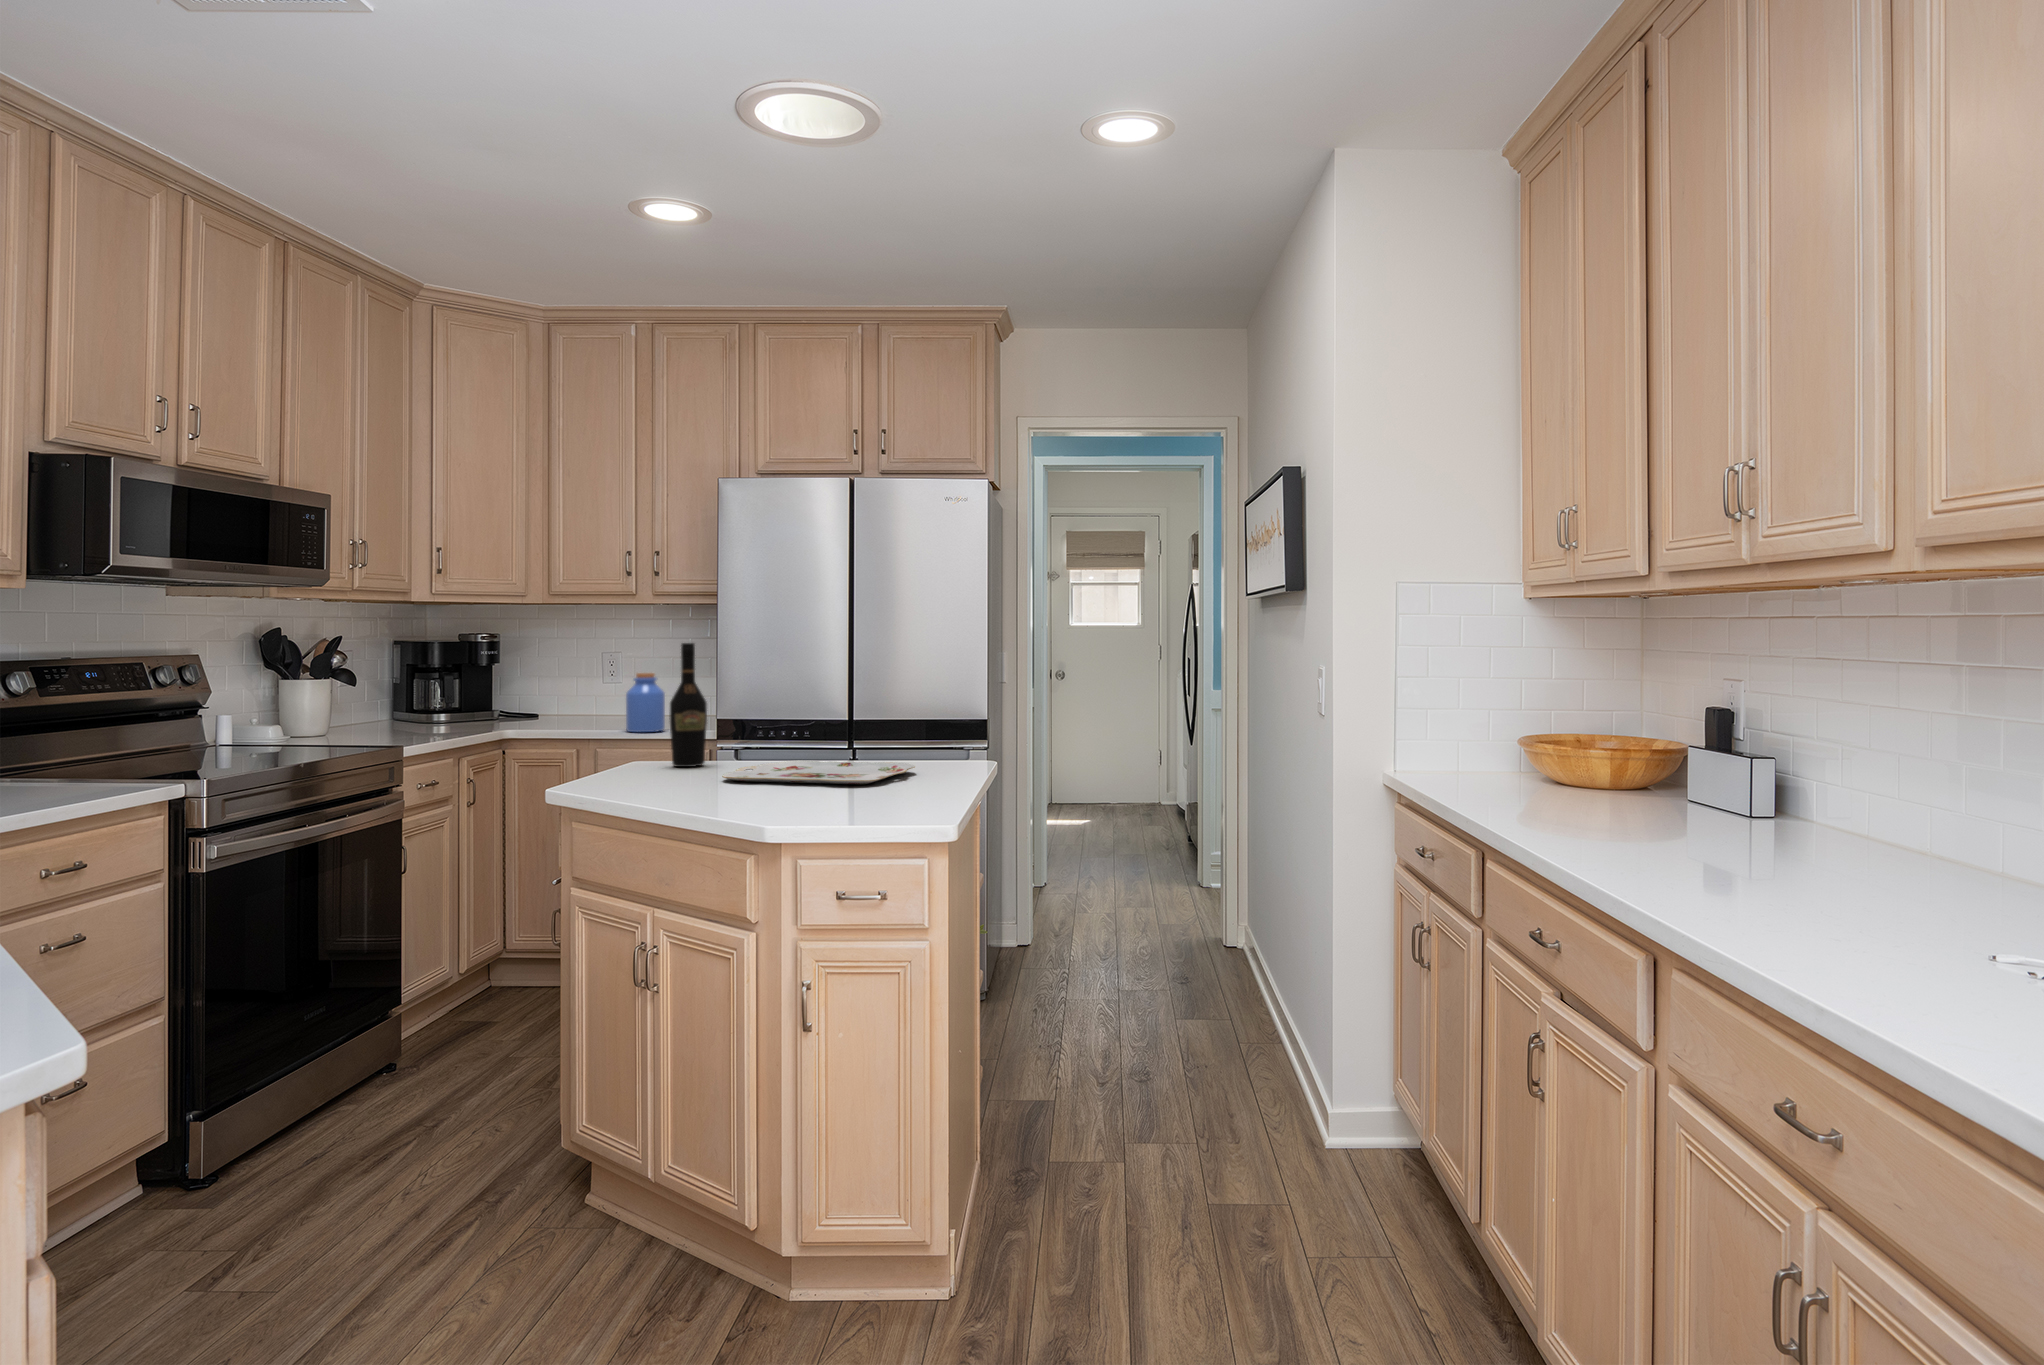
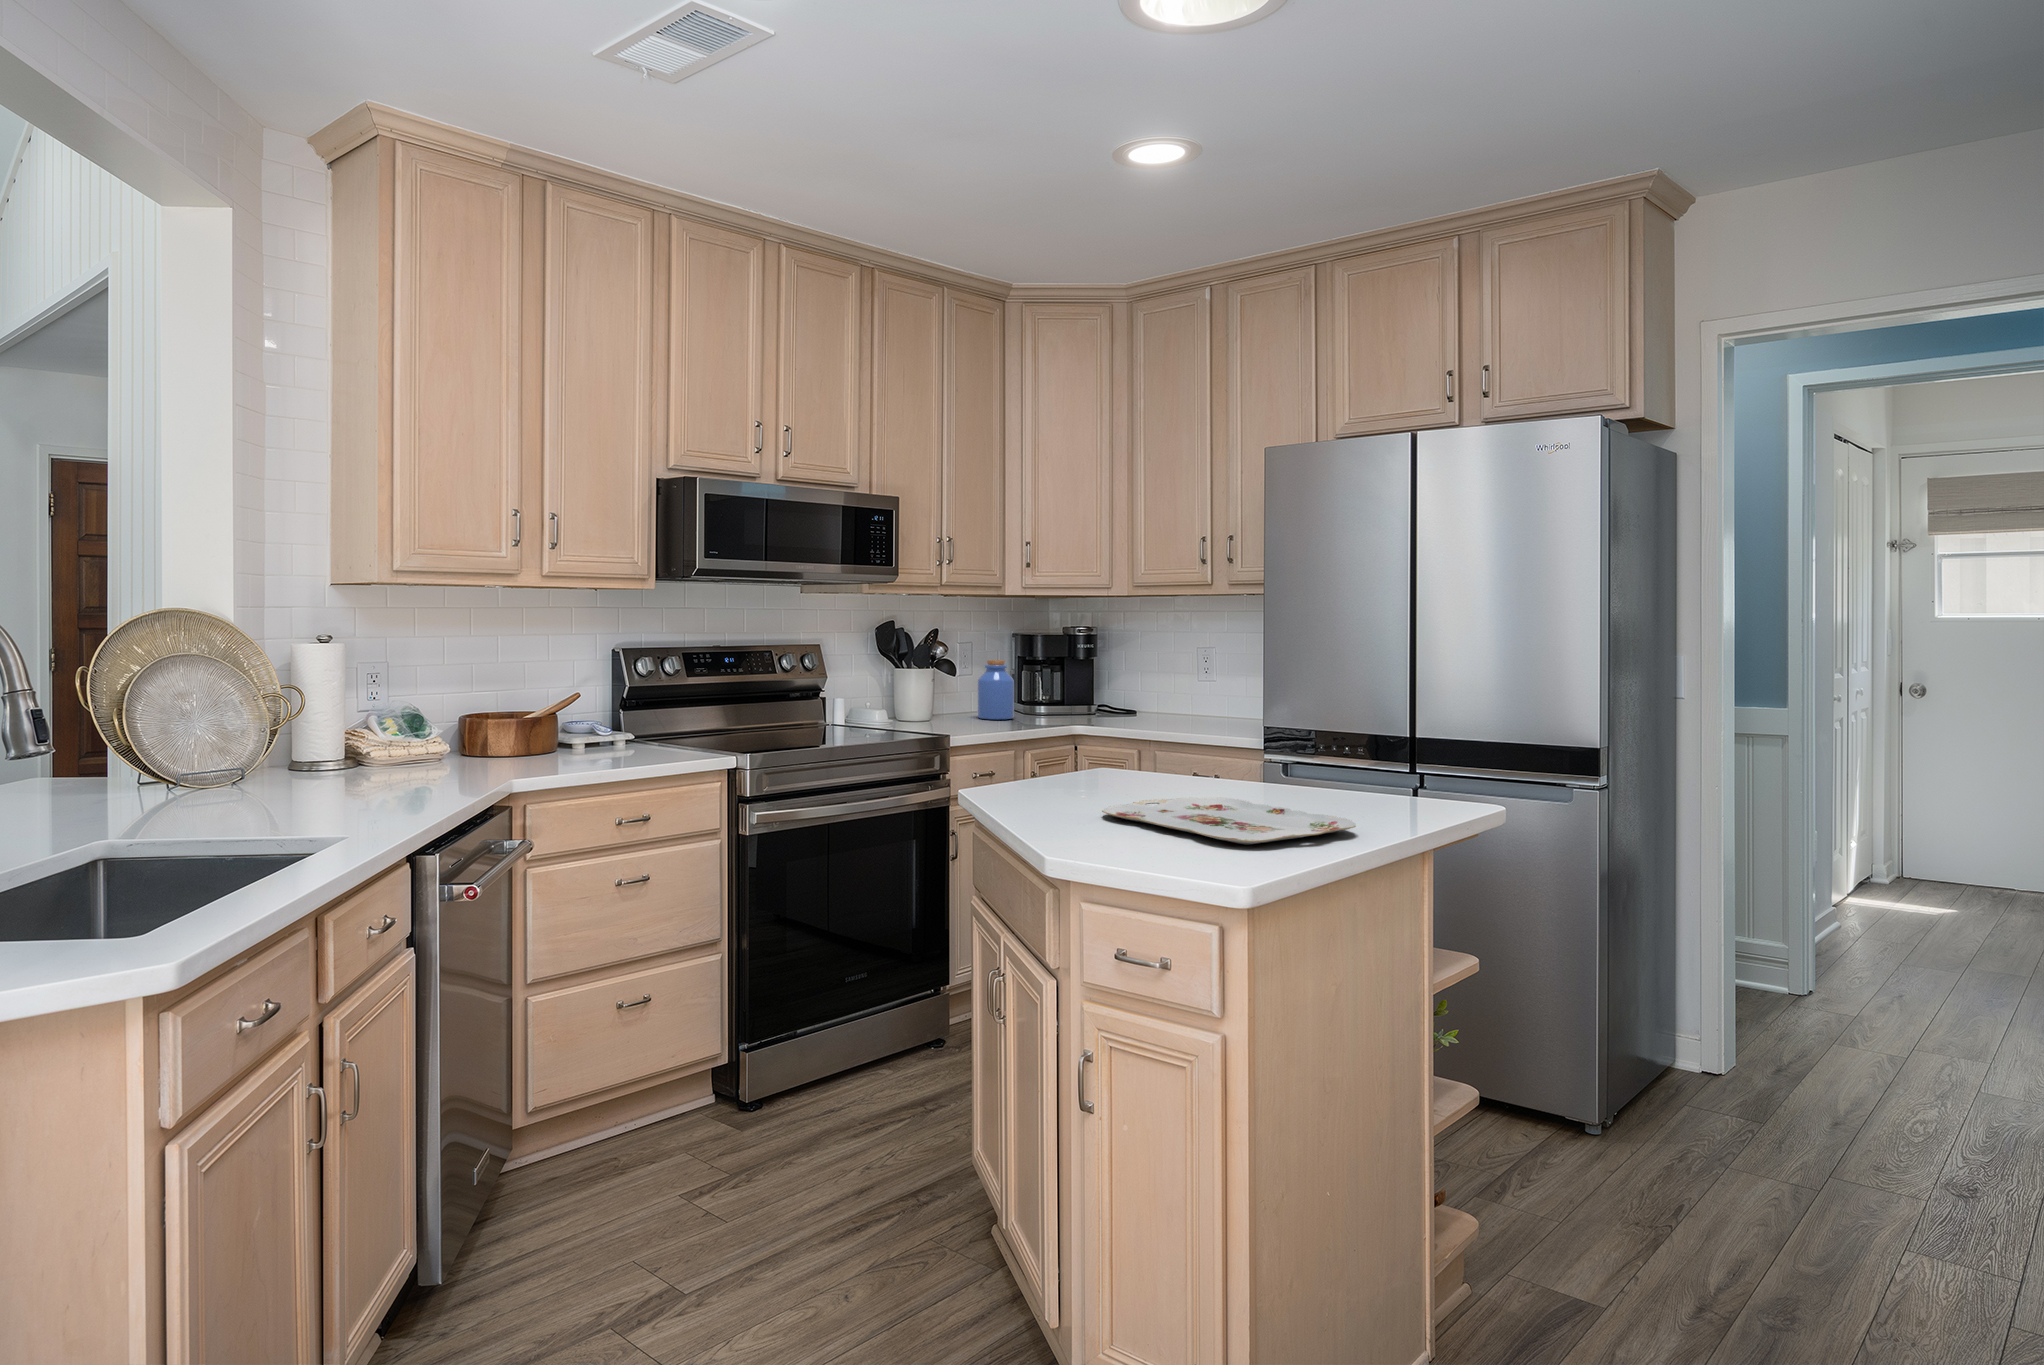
wine bottle: present [670,643,707,767] -> none [1100,644,1141,791]
jar: present [626,673,665,732] -> present [978,660,1014,720]

